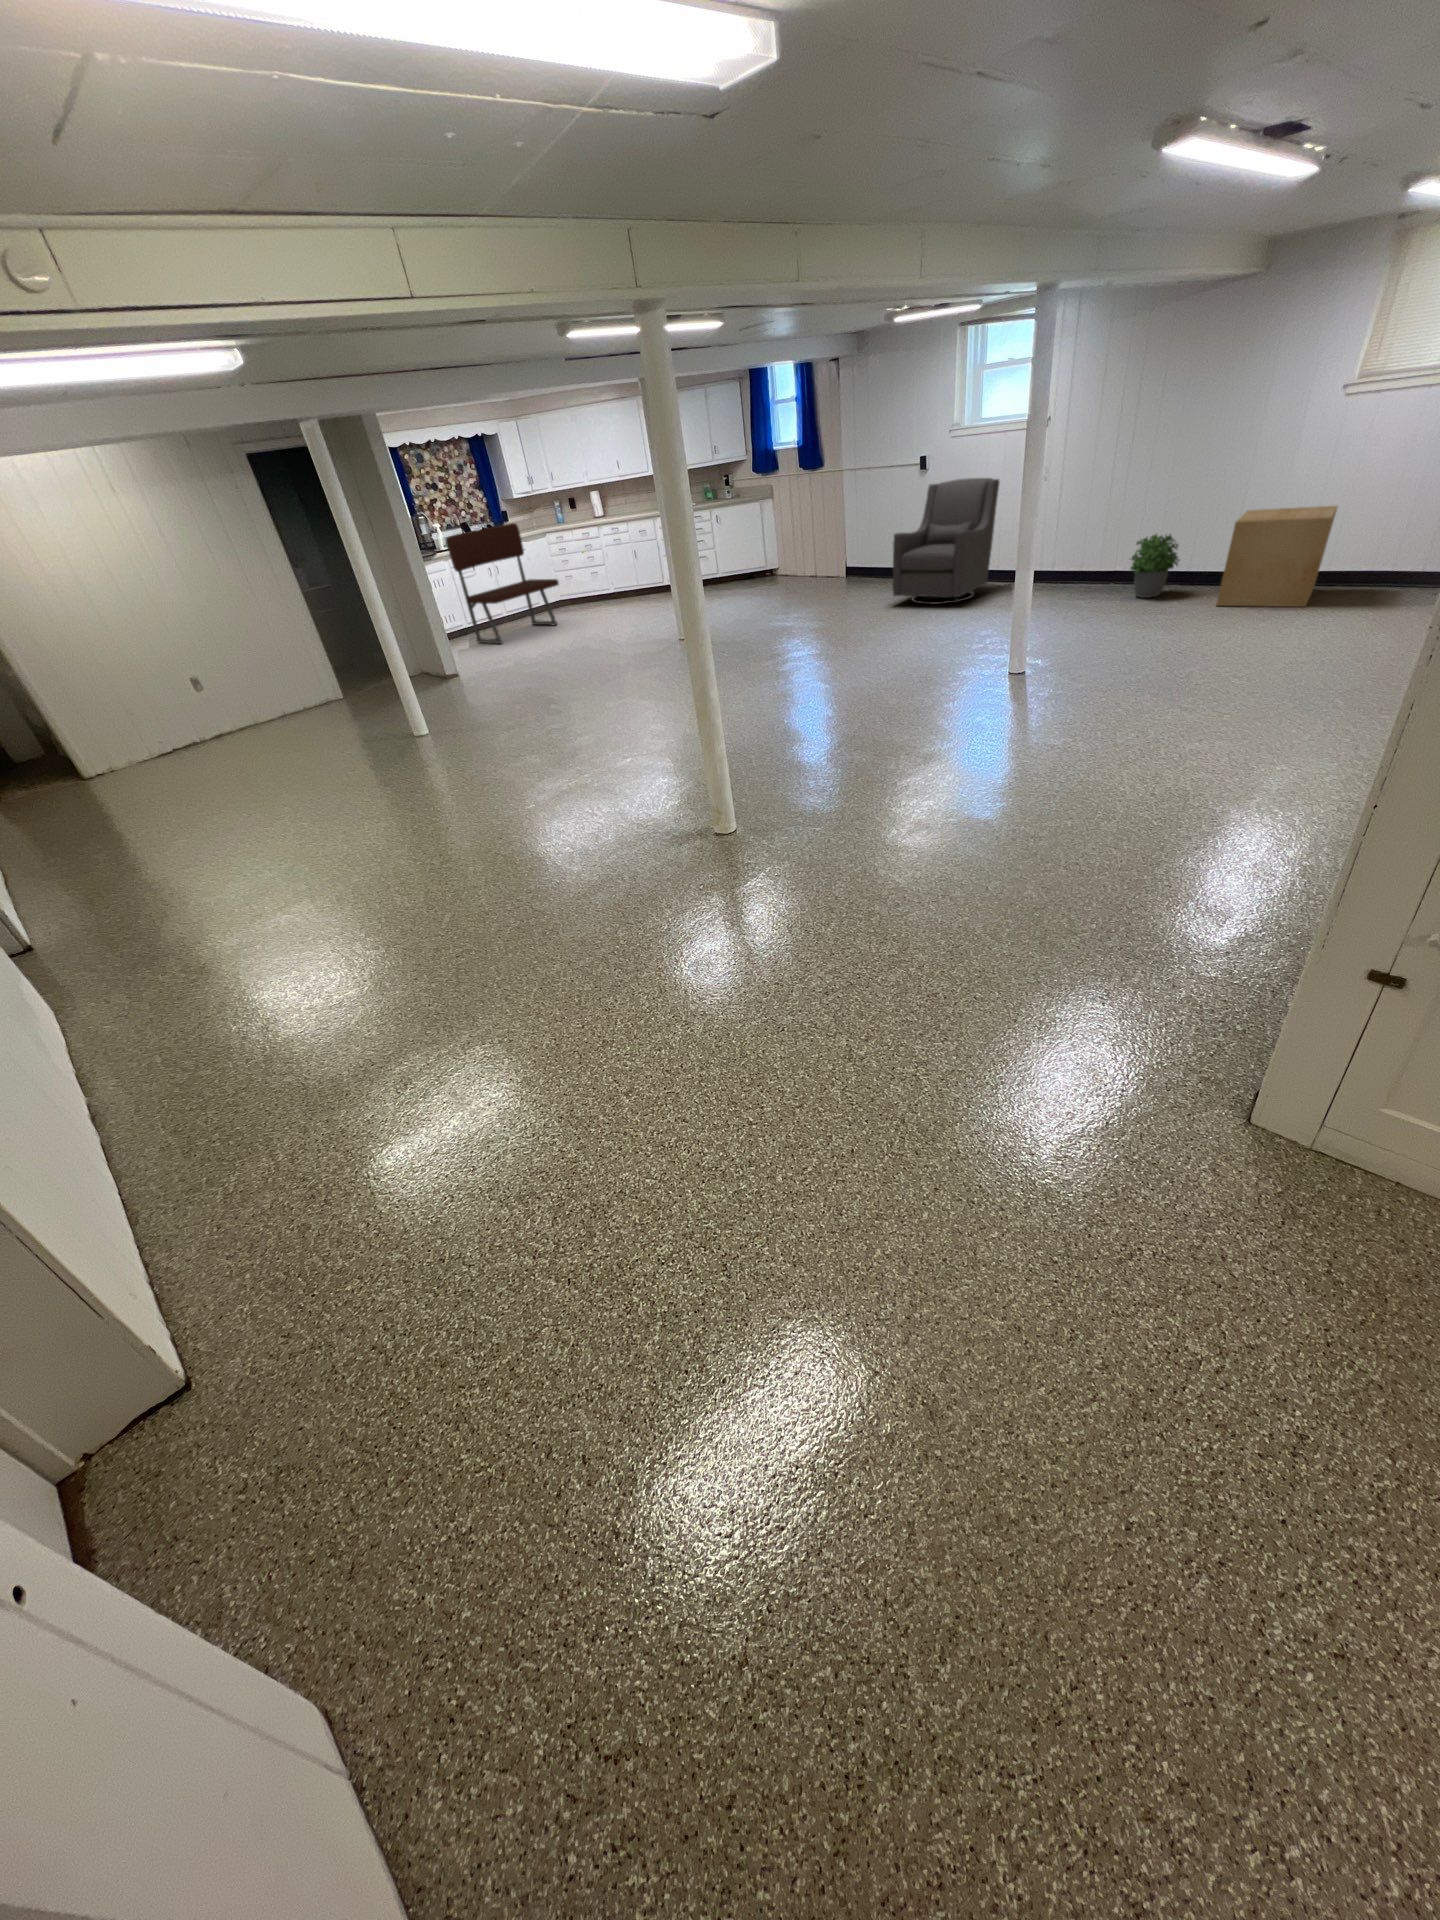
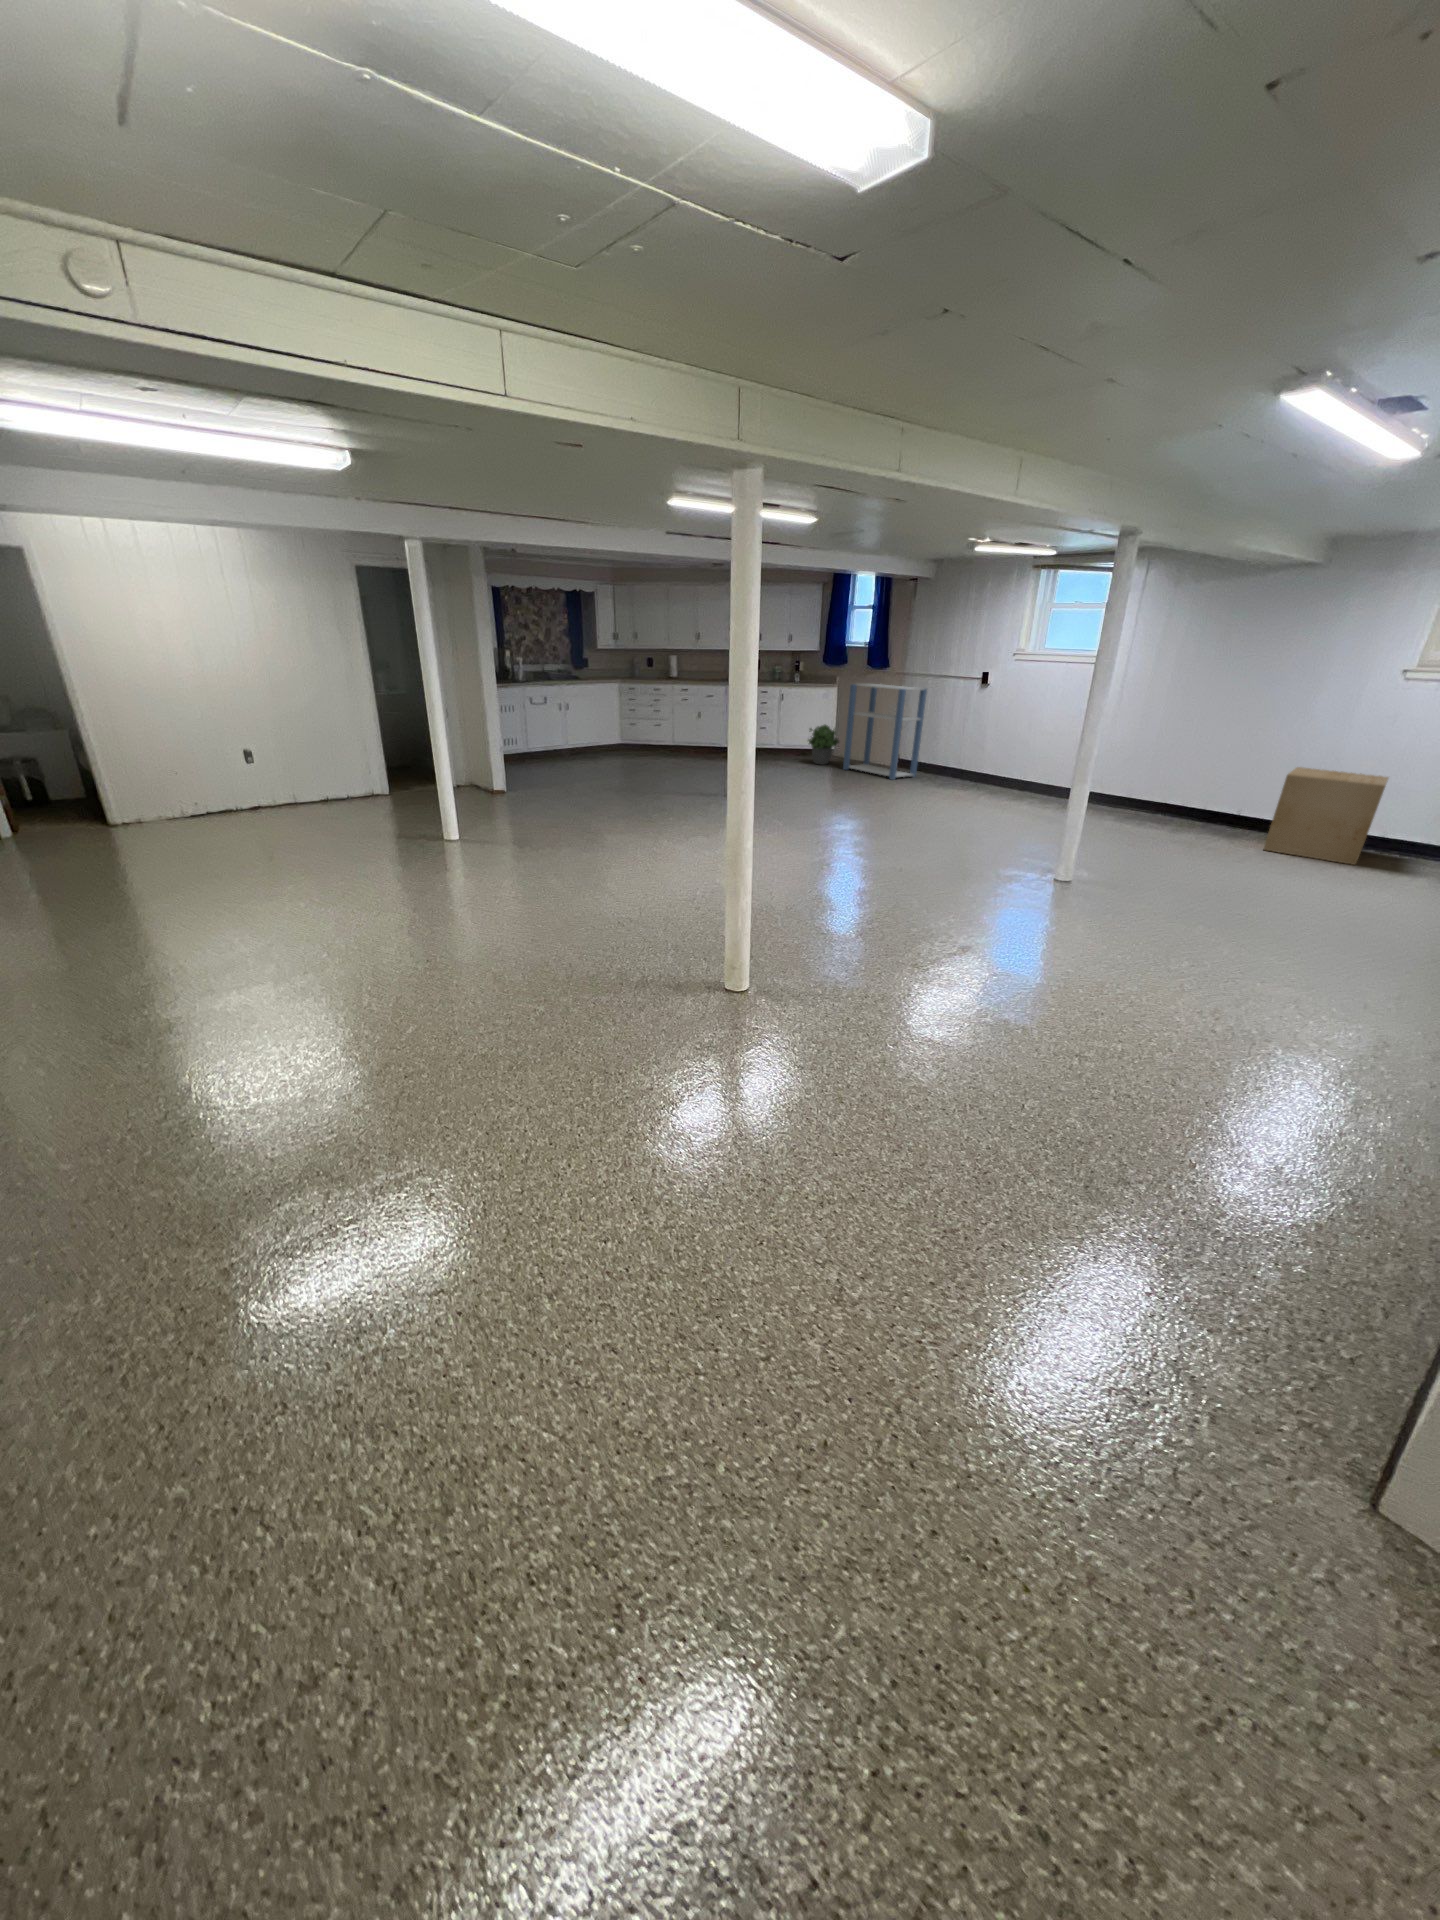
chair: present [893,478,1000,605] -> none [940,697,1055,805]
shelving unit: none [786,485,868,593] -> present [843,684,927,780]
bench: present [446,523,559,644] -> none [526,668,623,771]
potted plant: present [1130,534,1179,598] -> present [808,725,839,765]

